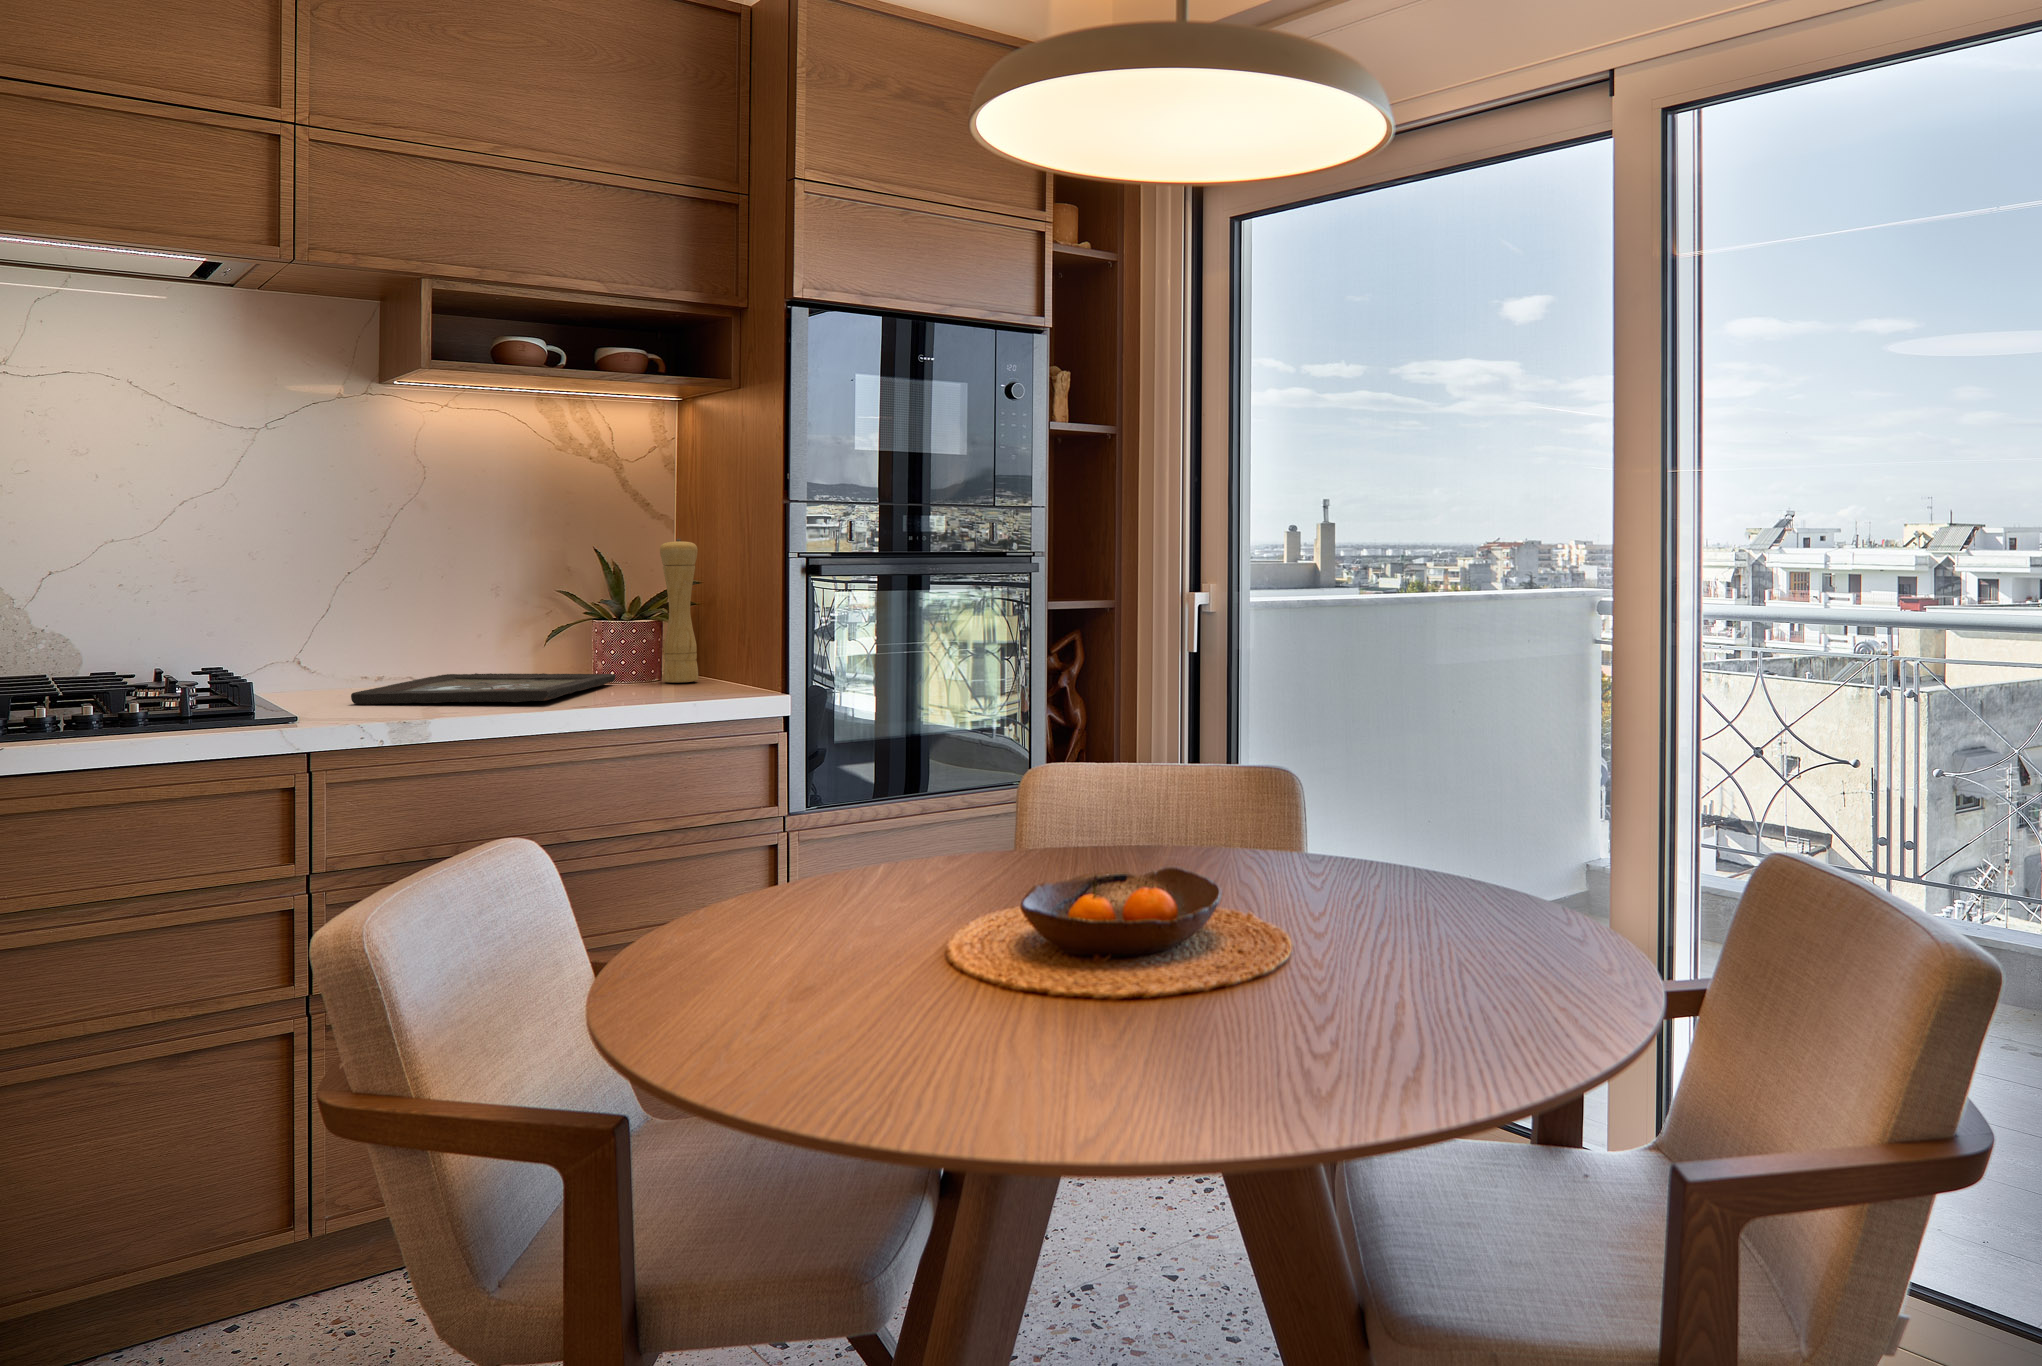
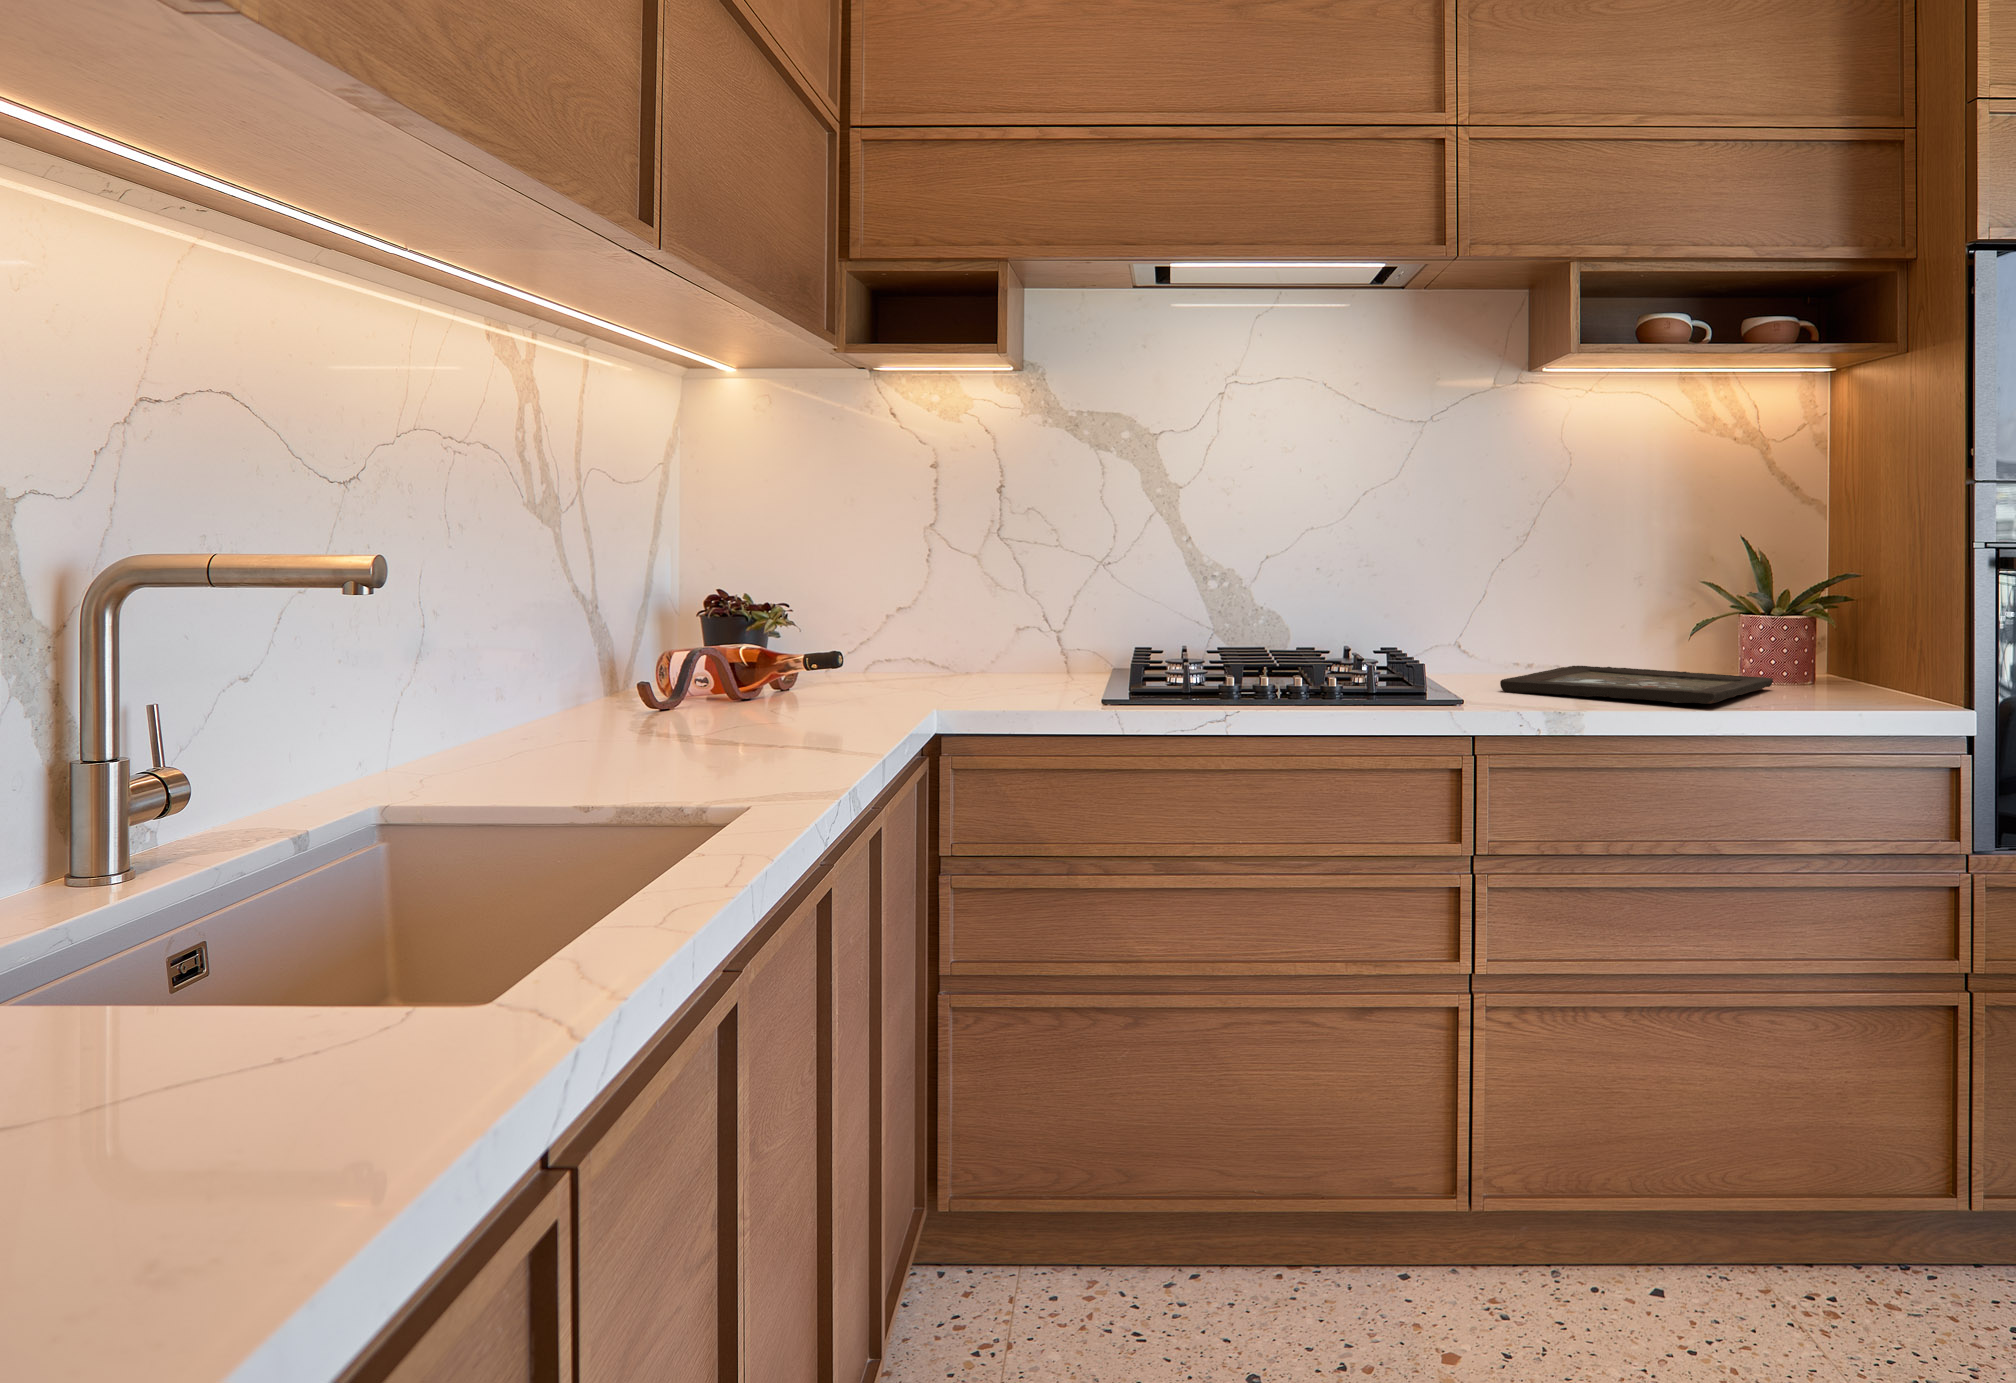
pepper mill: present [660,539,698,683] -> none [1830,526,1881,693]

